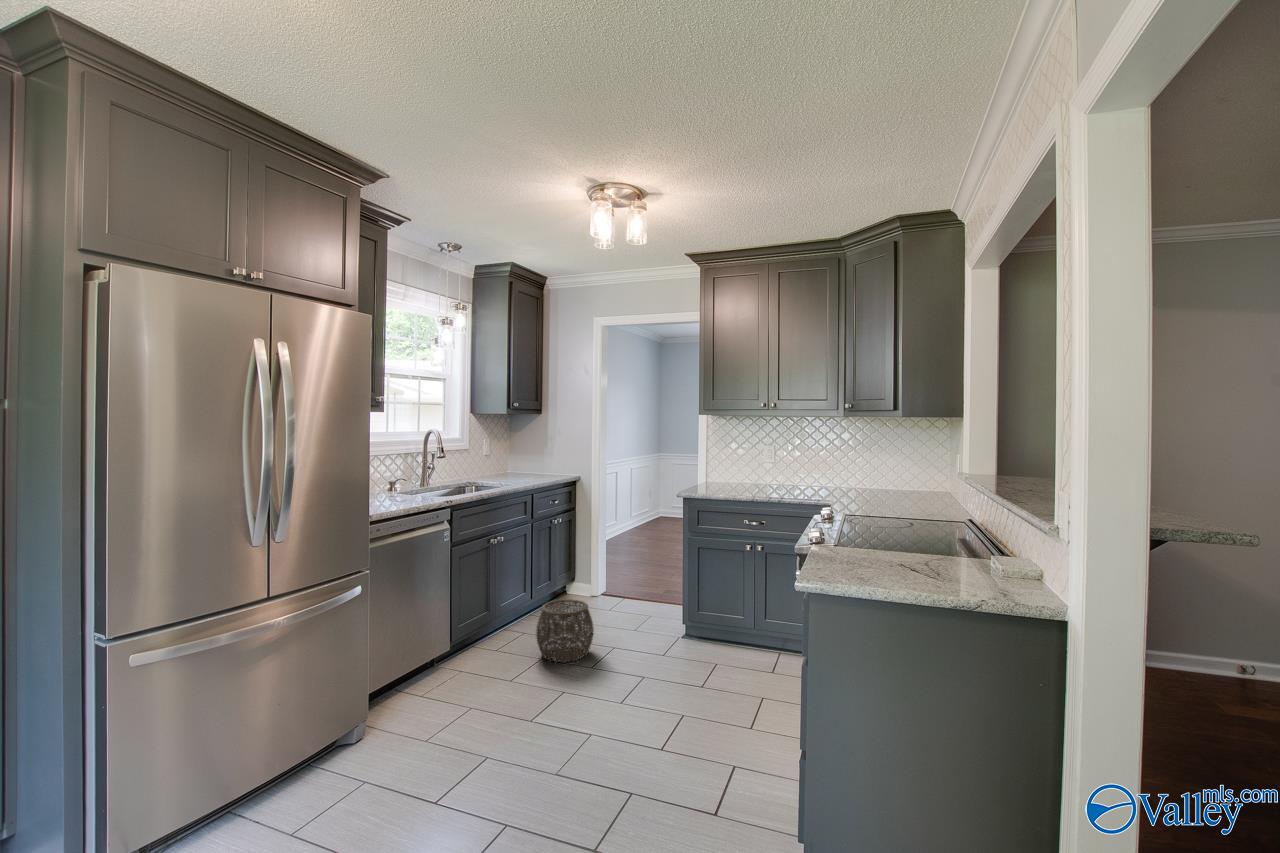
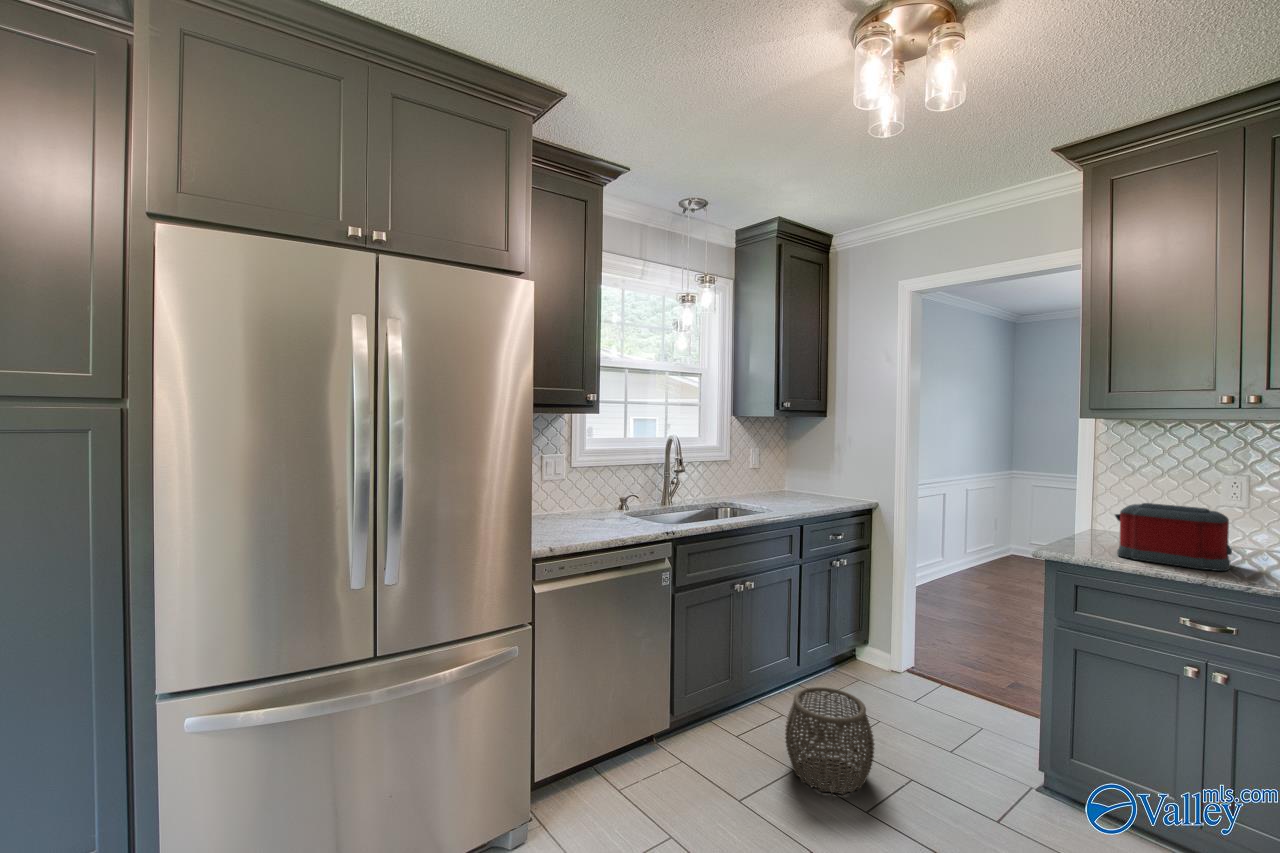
toaster: none [714,462,761,494] -> present [1115,503,1232,571]

